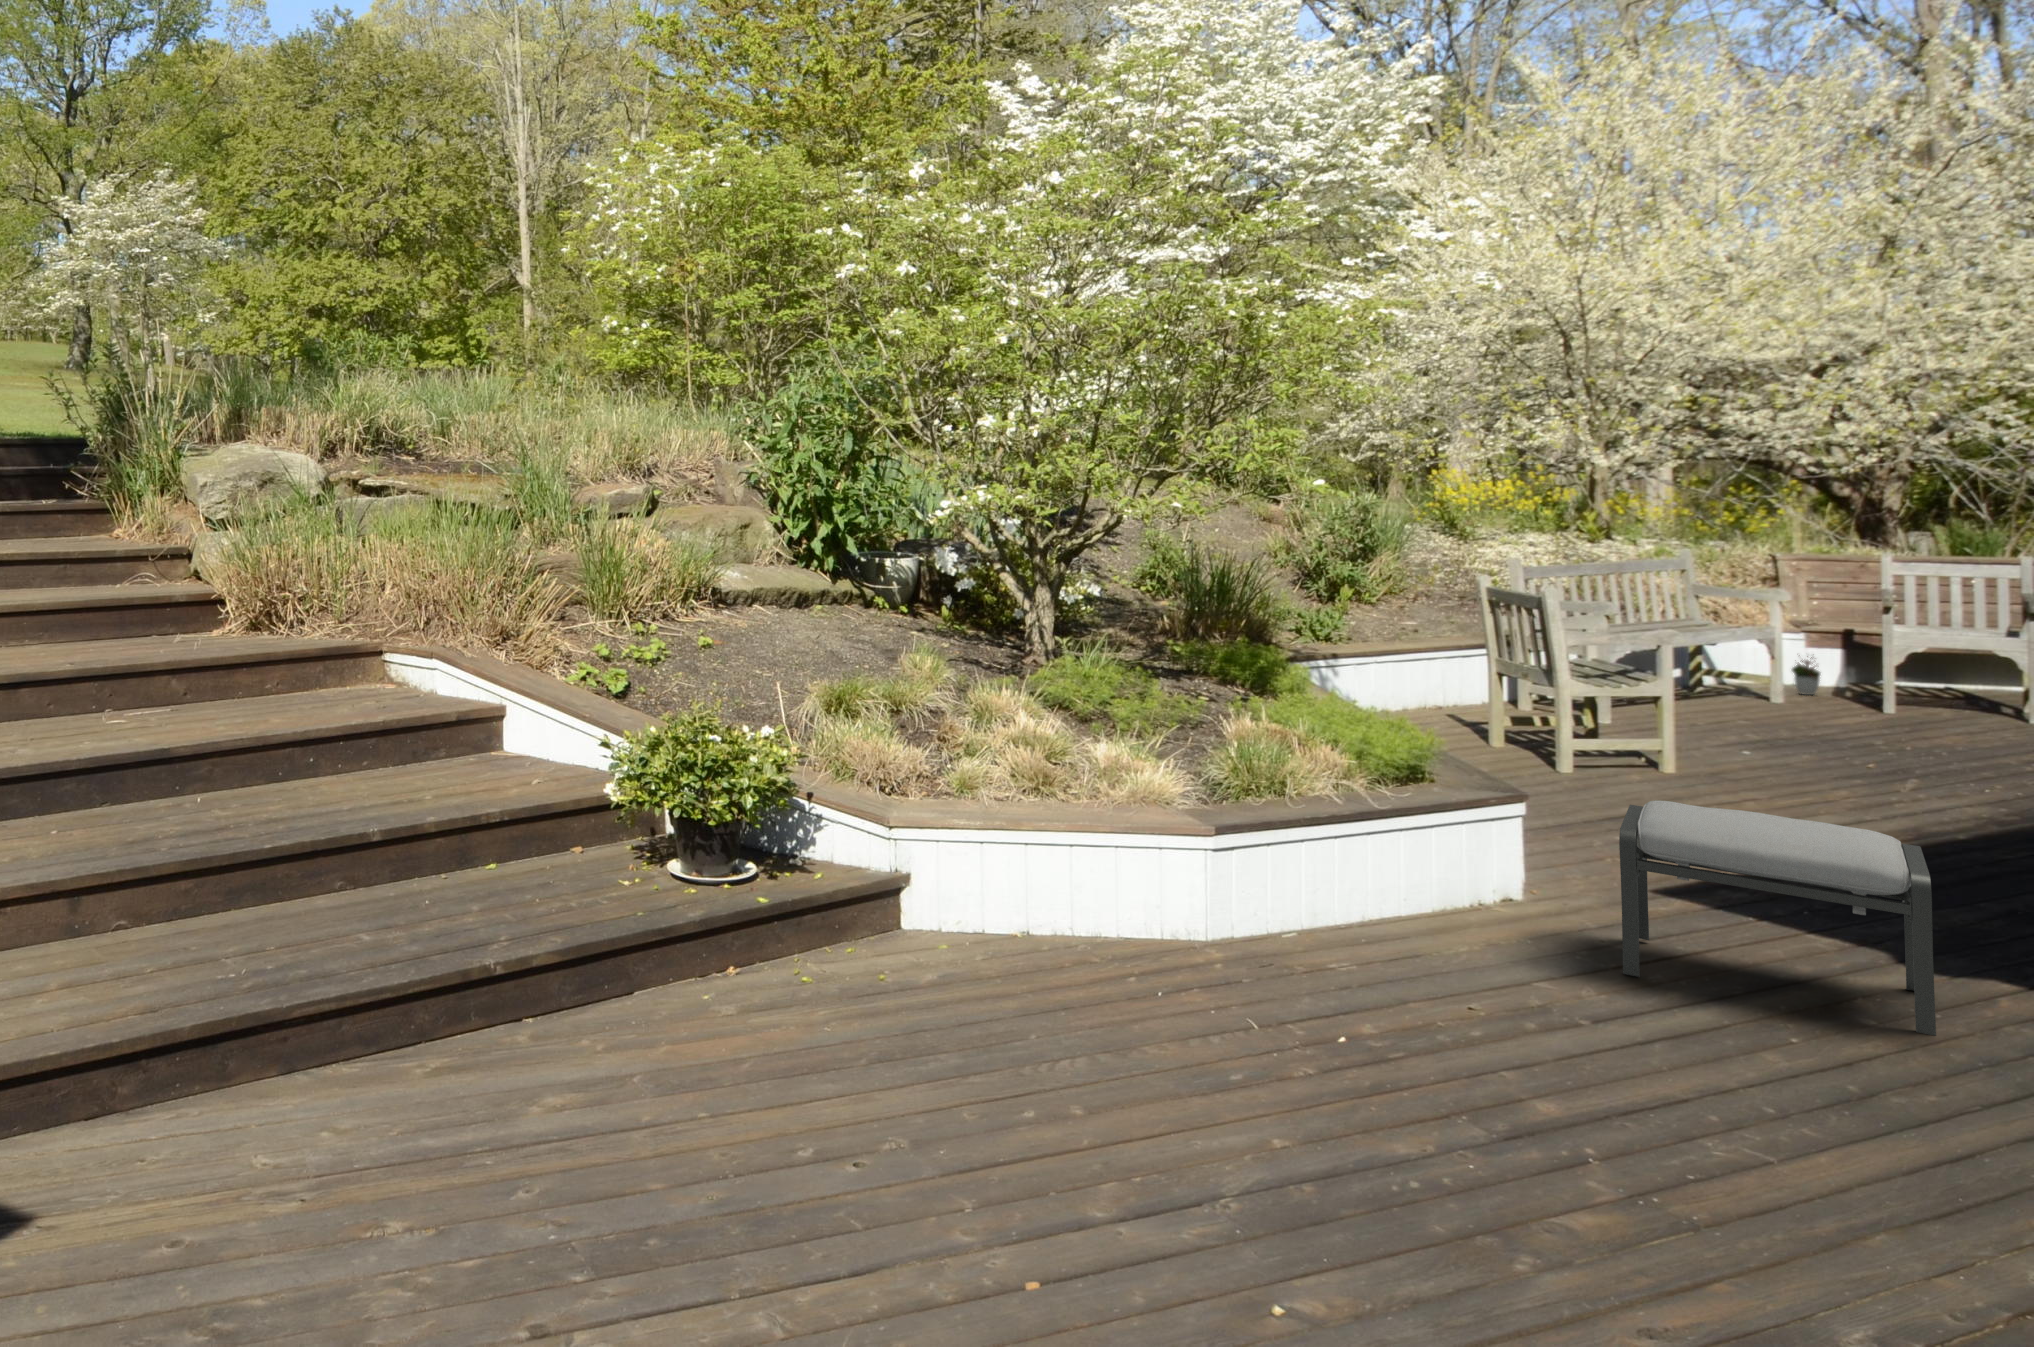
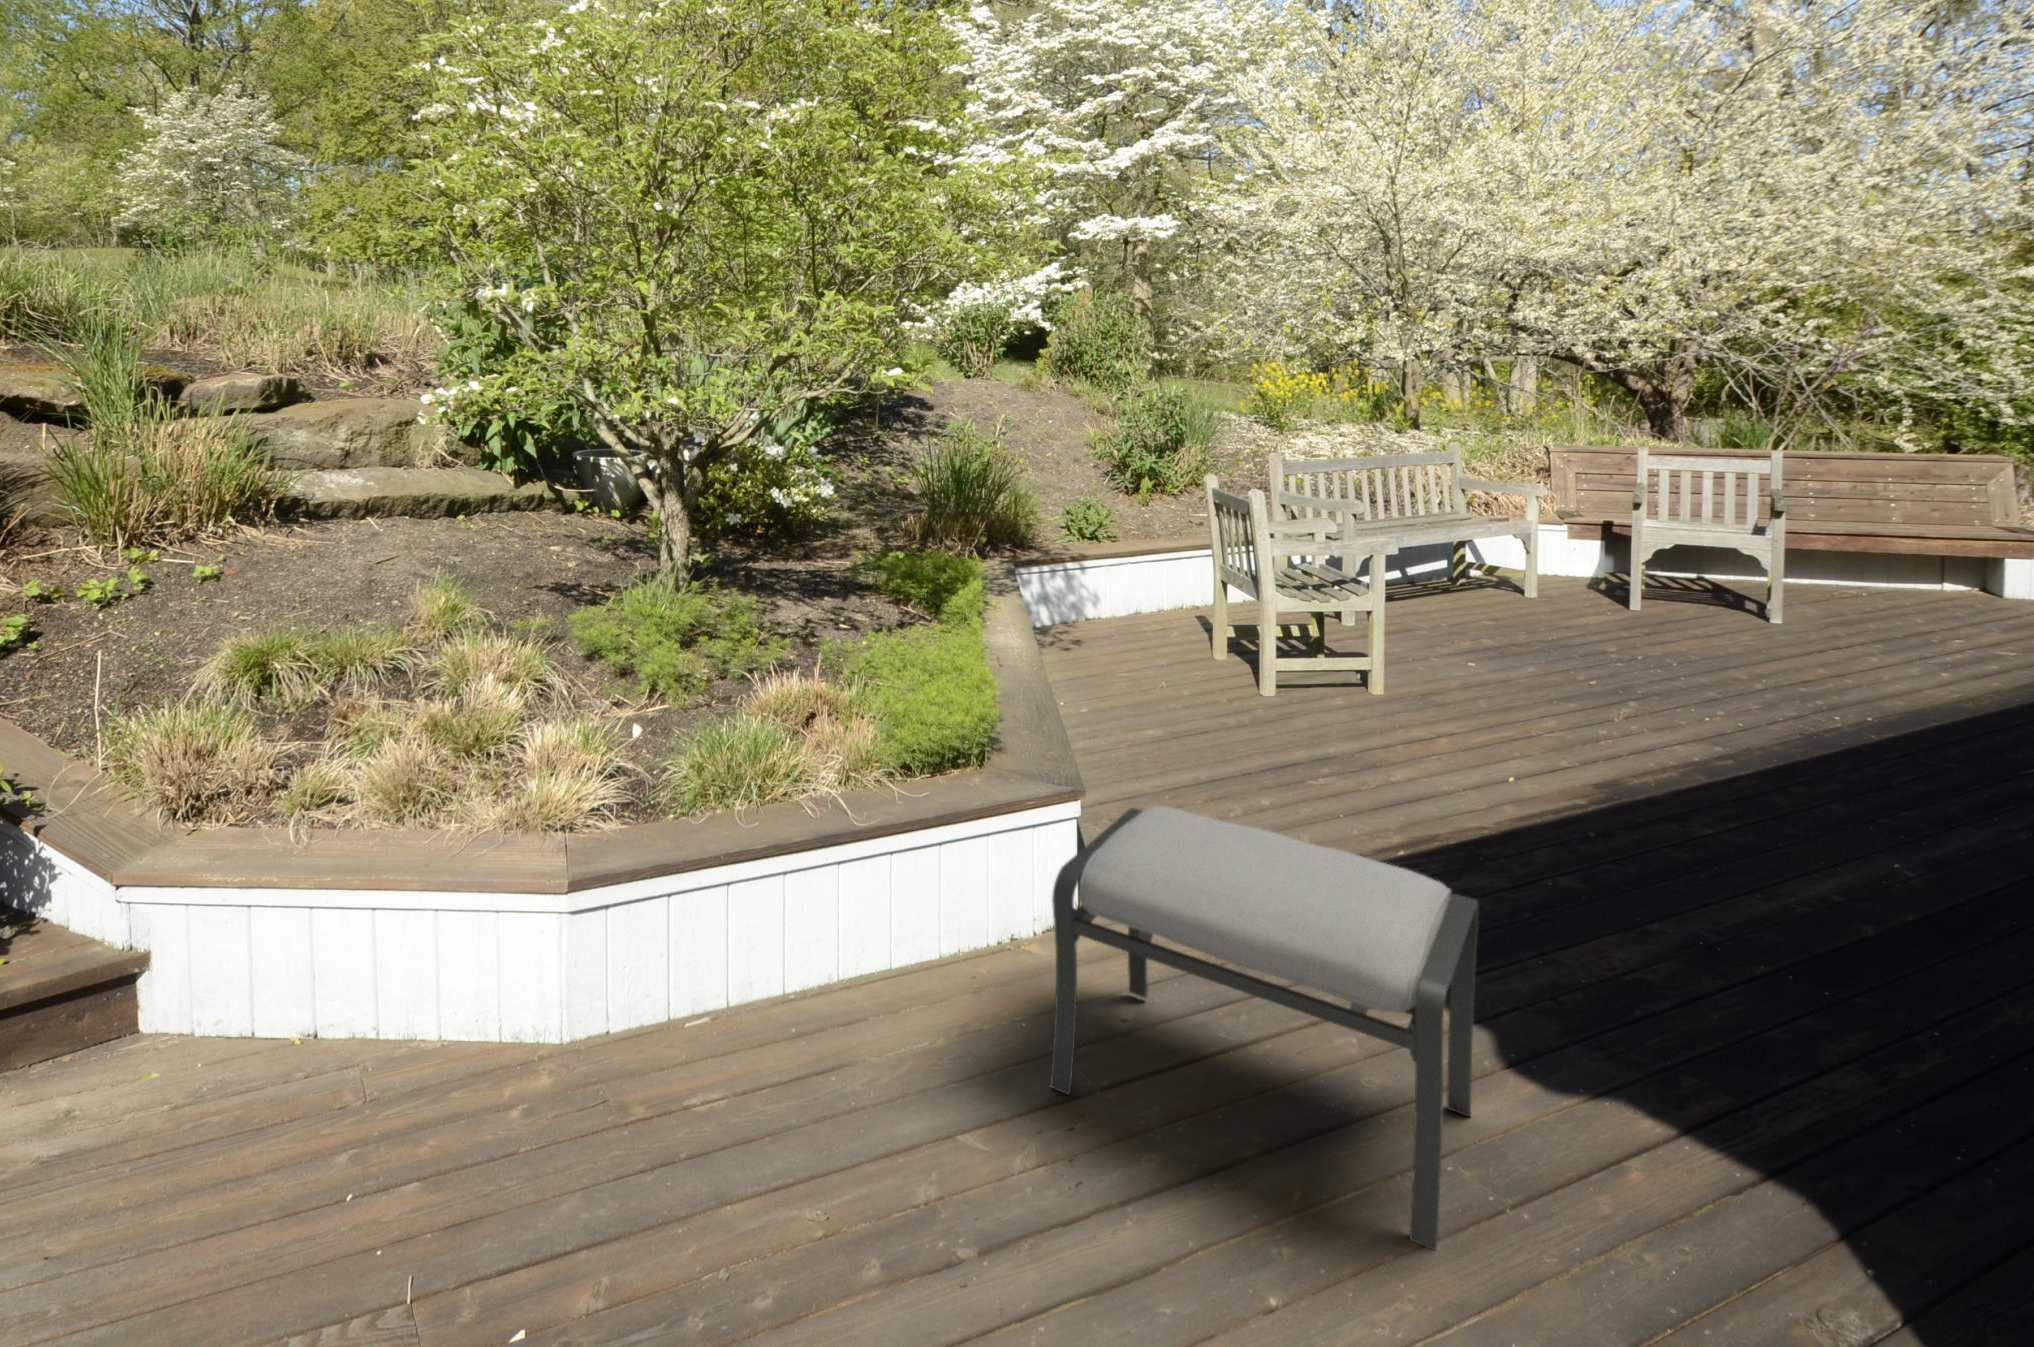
decorative plant: present [1792,656,1820,695] -> none [1559,545,1585,584]

